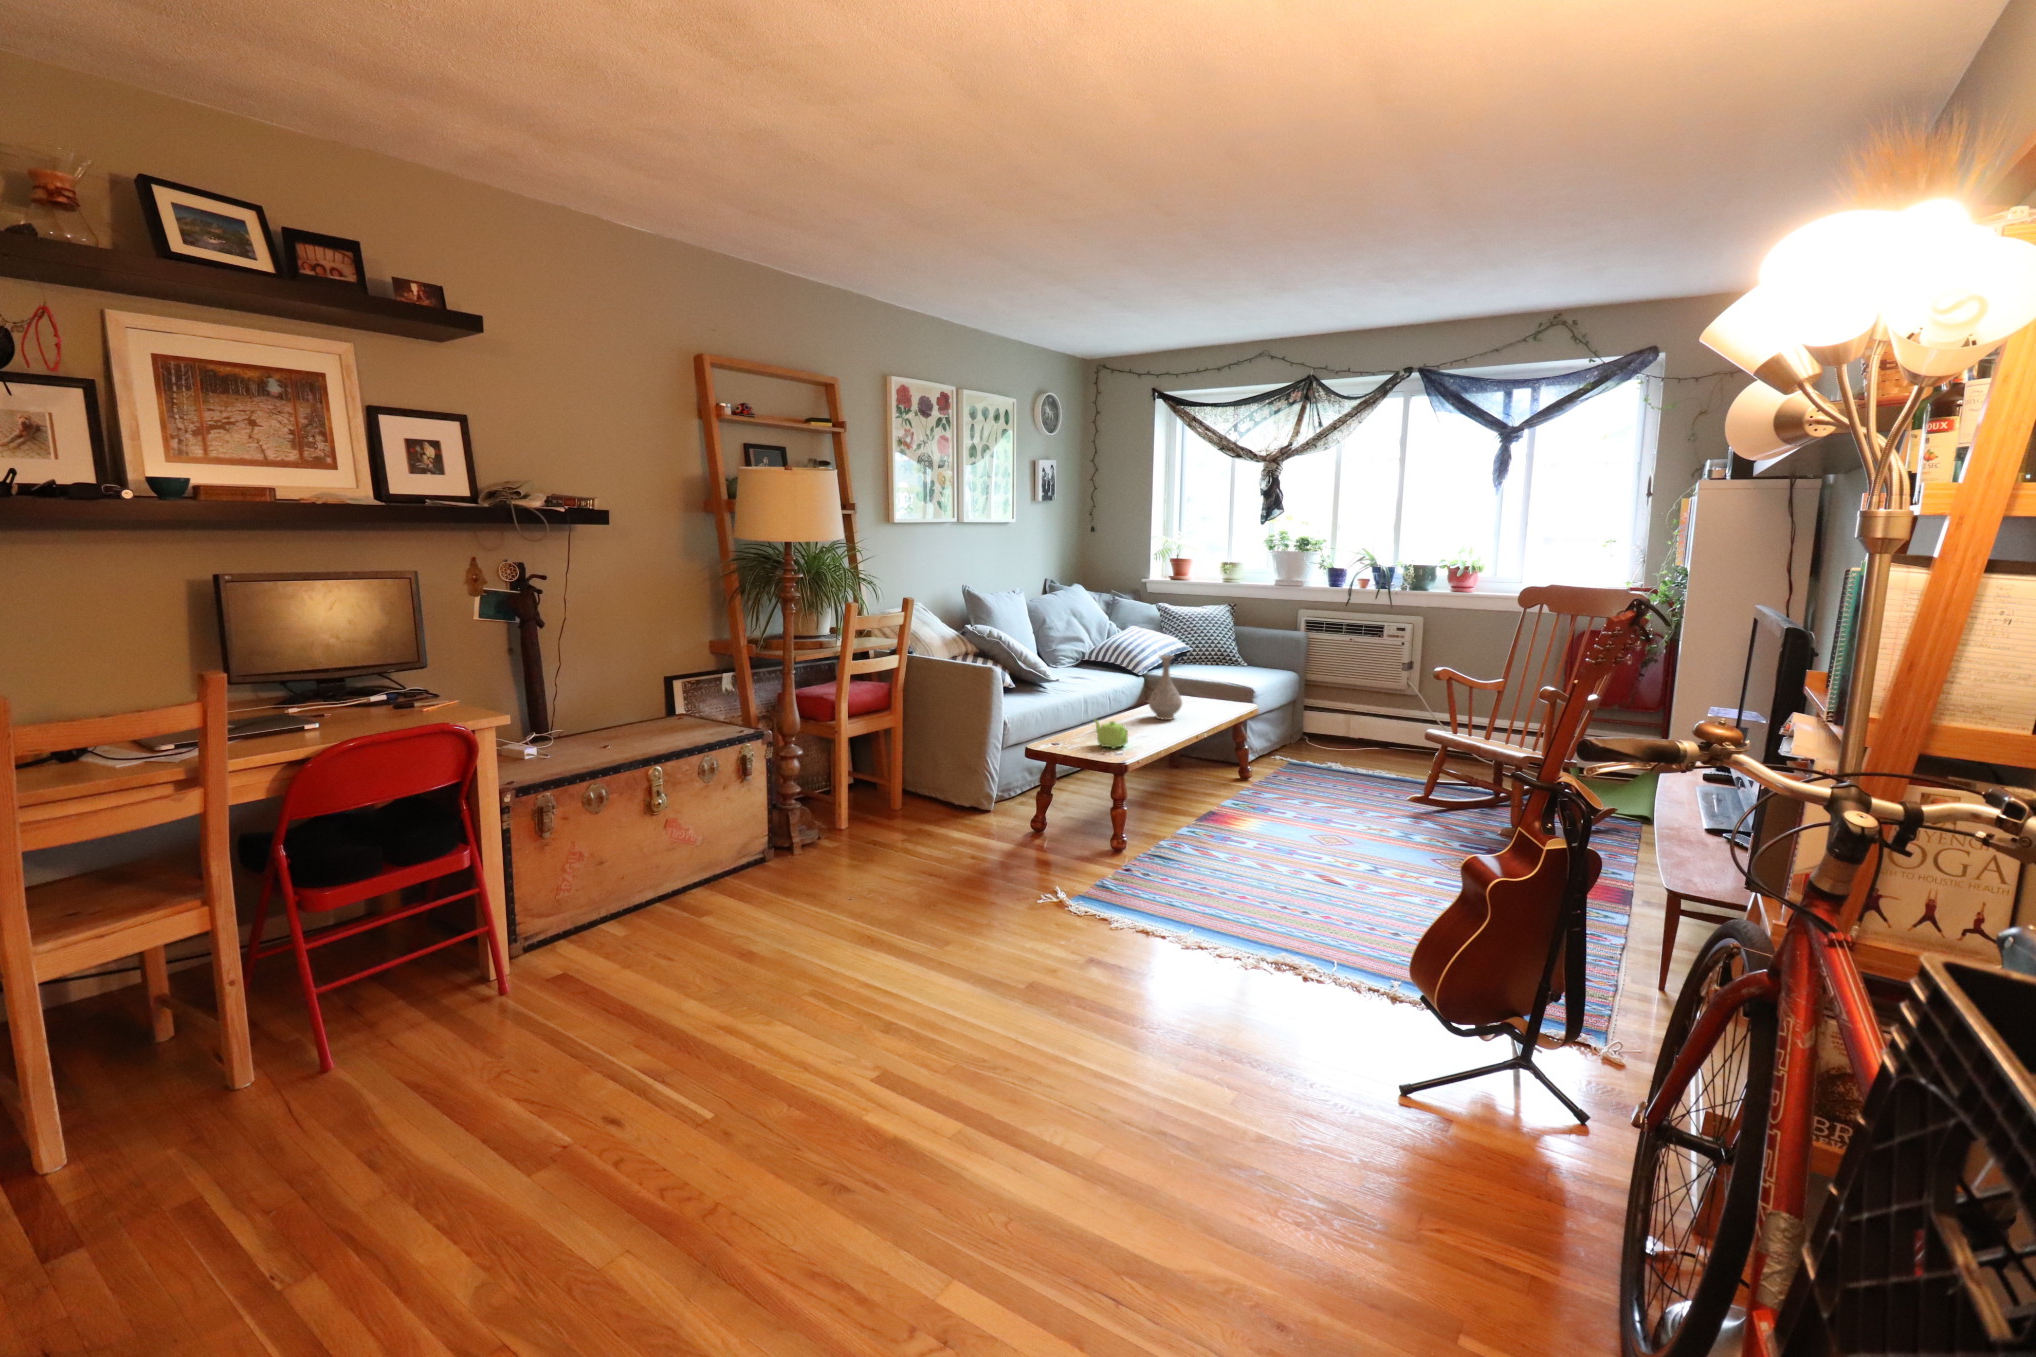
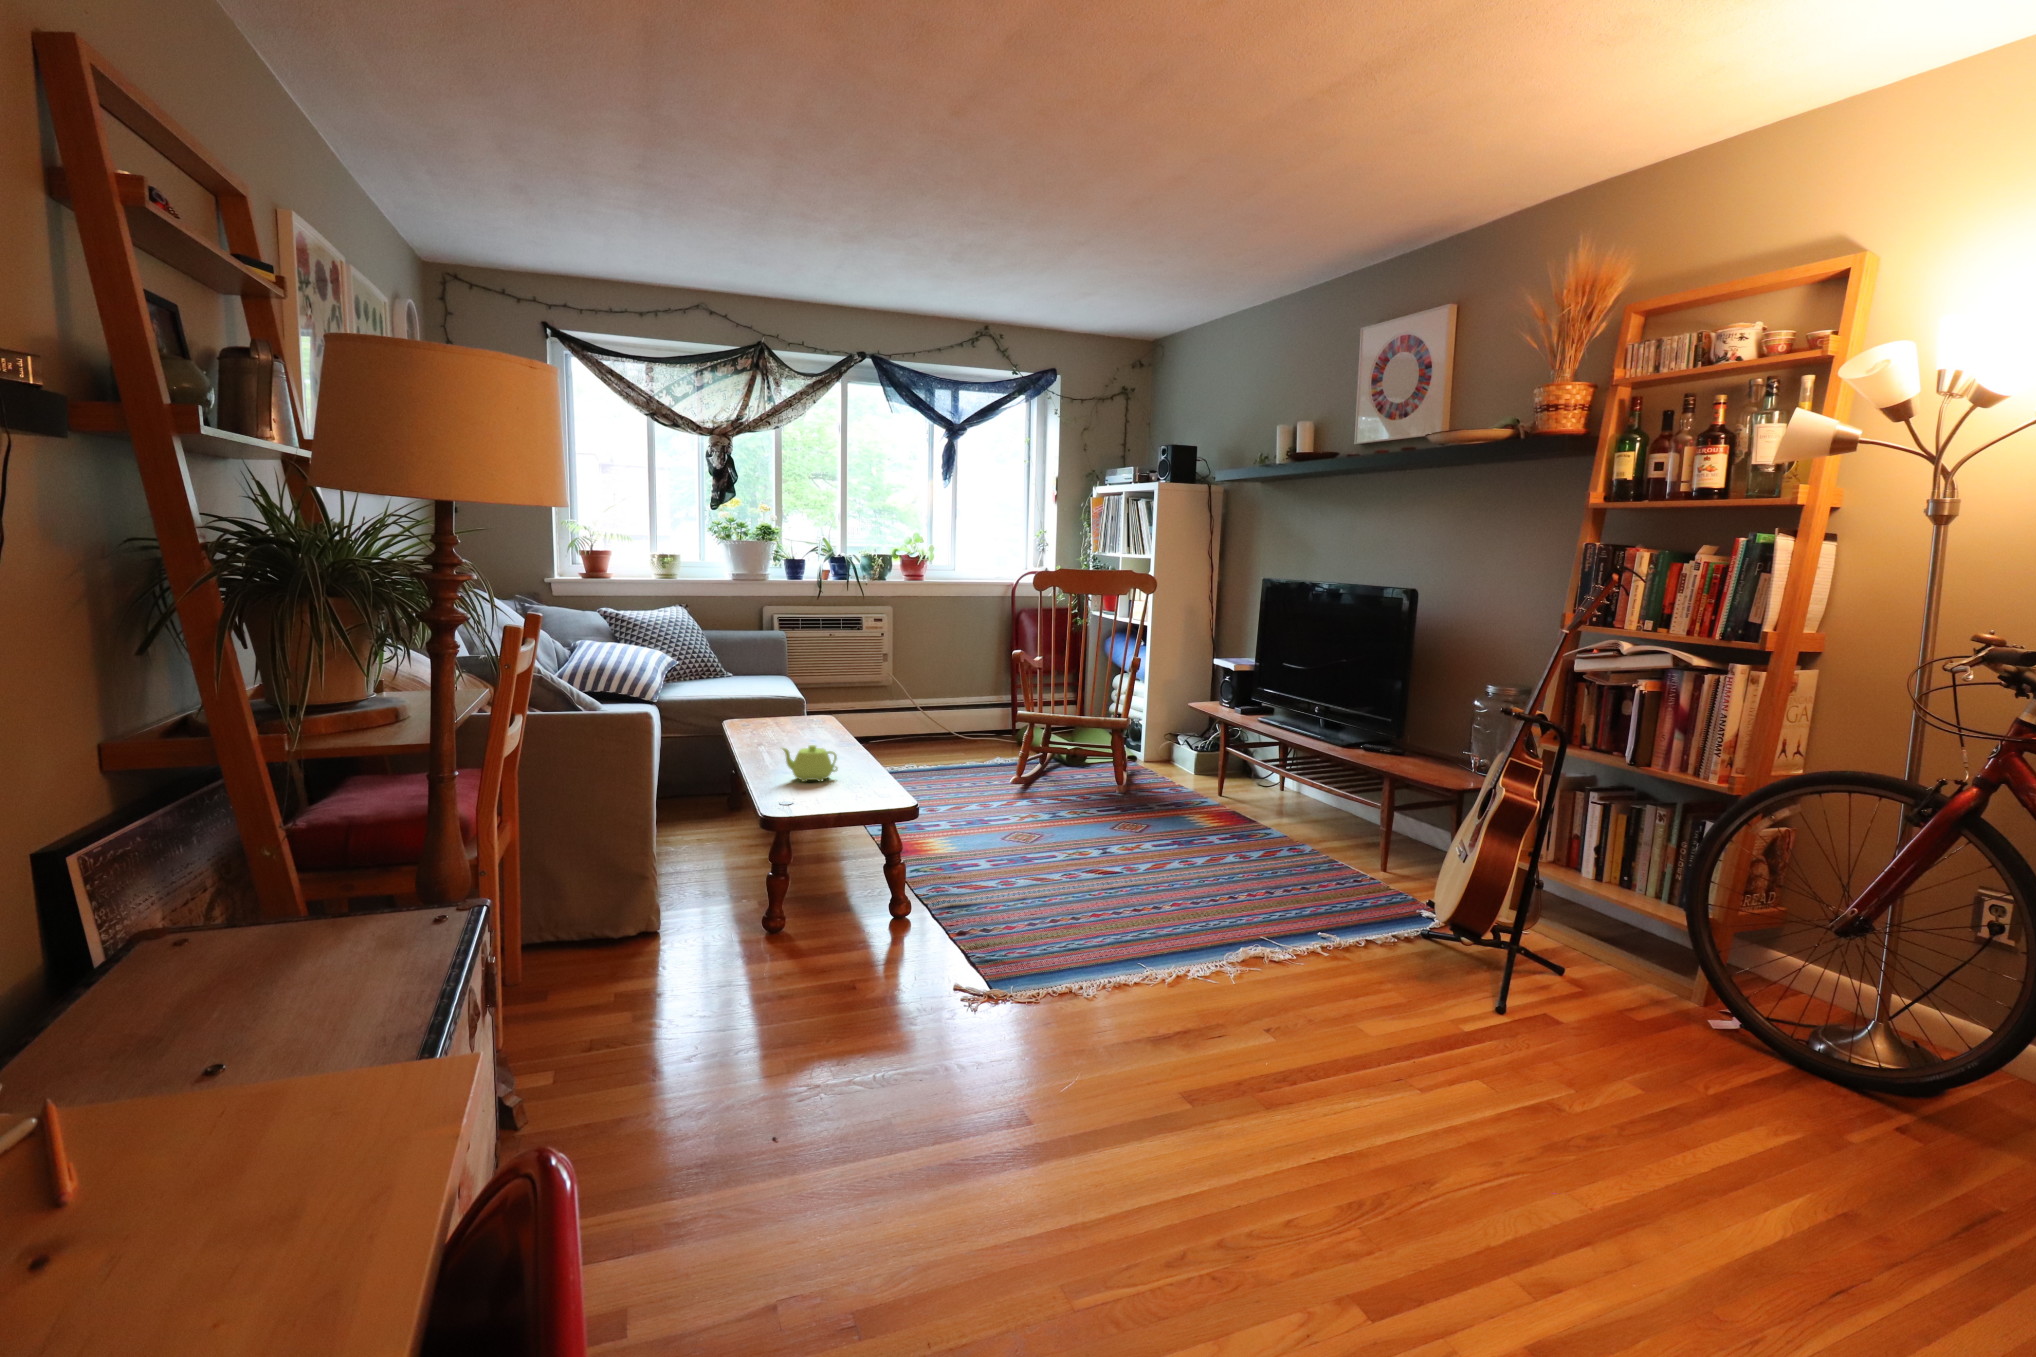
vase: present [1148,655,1182,720] -> none [763,659,807,742]

